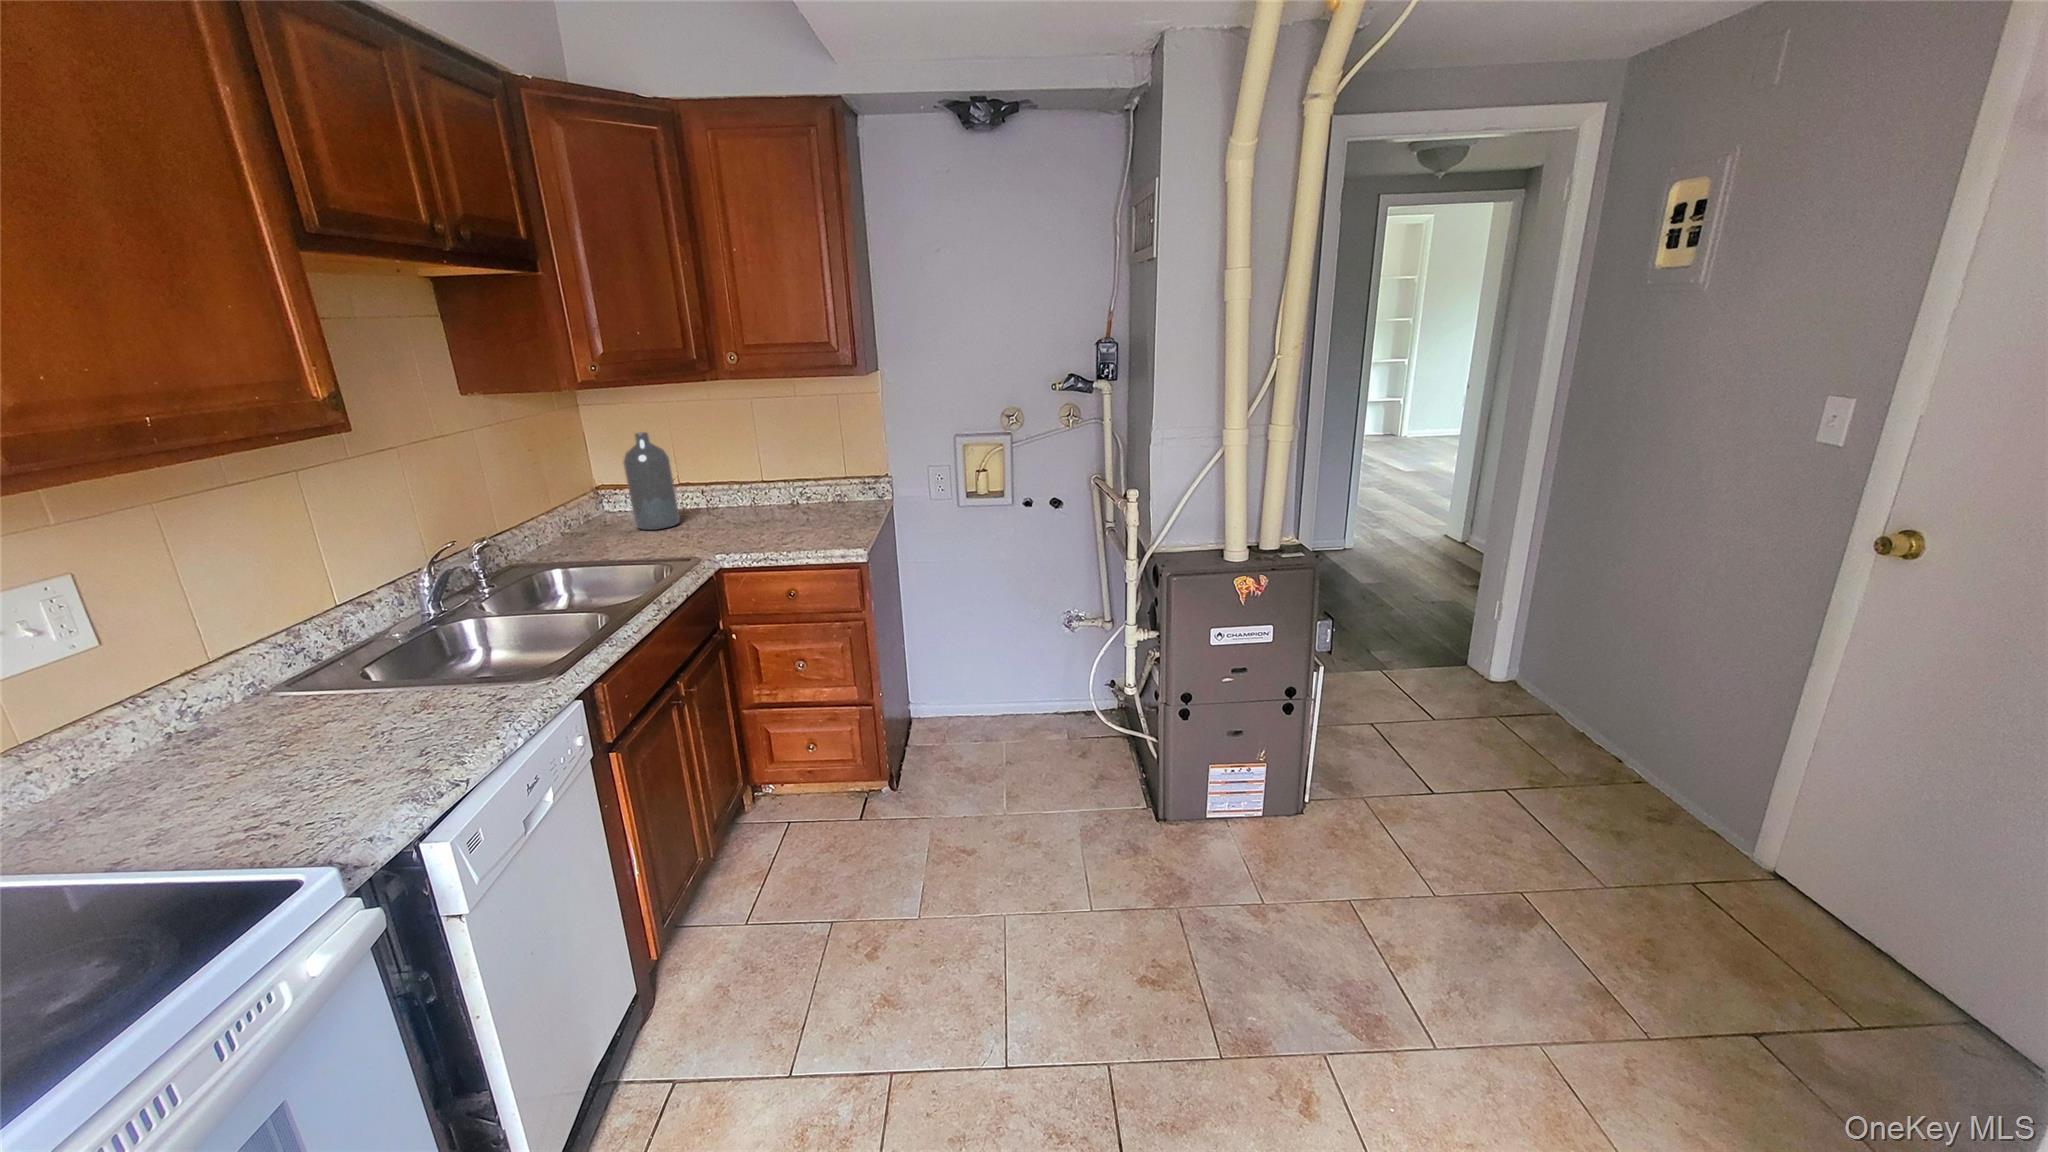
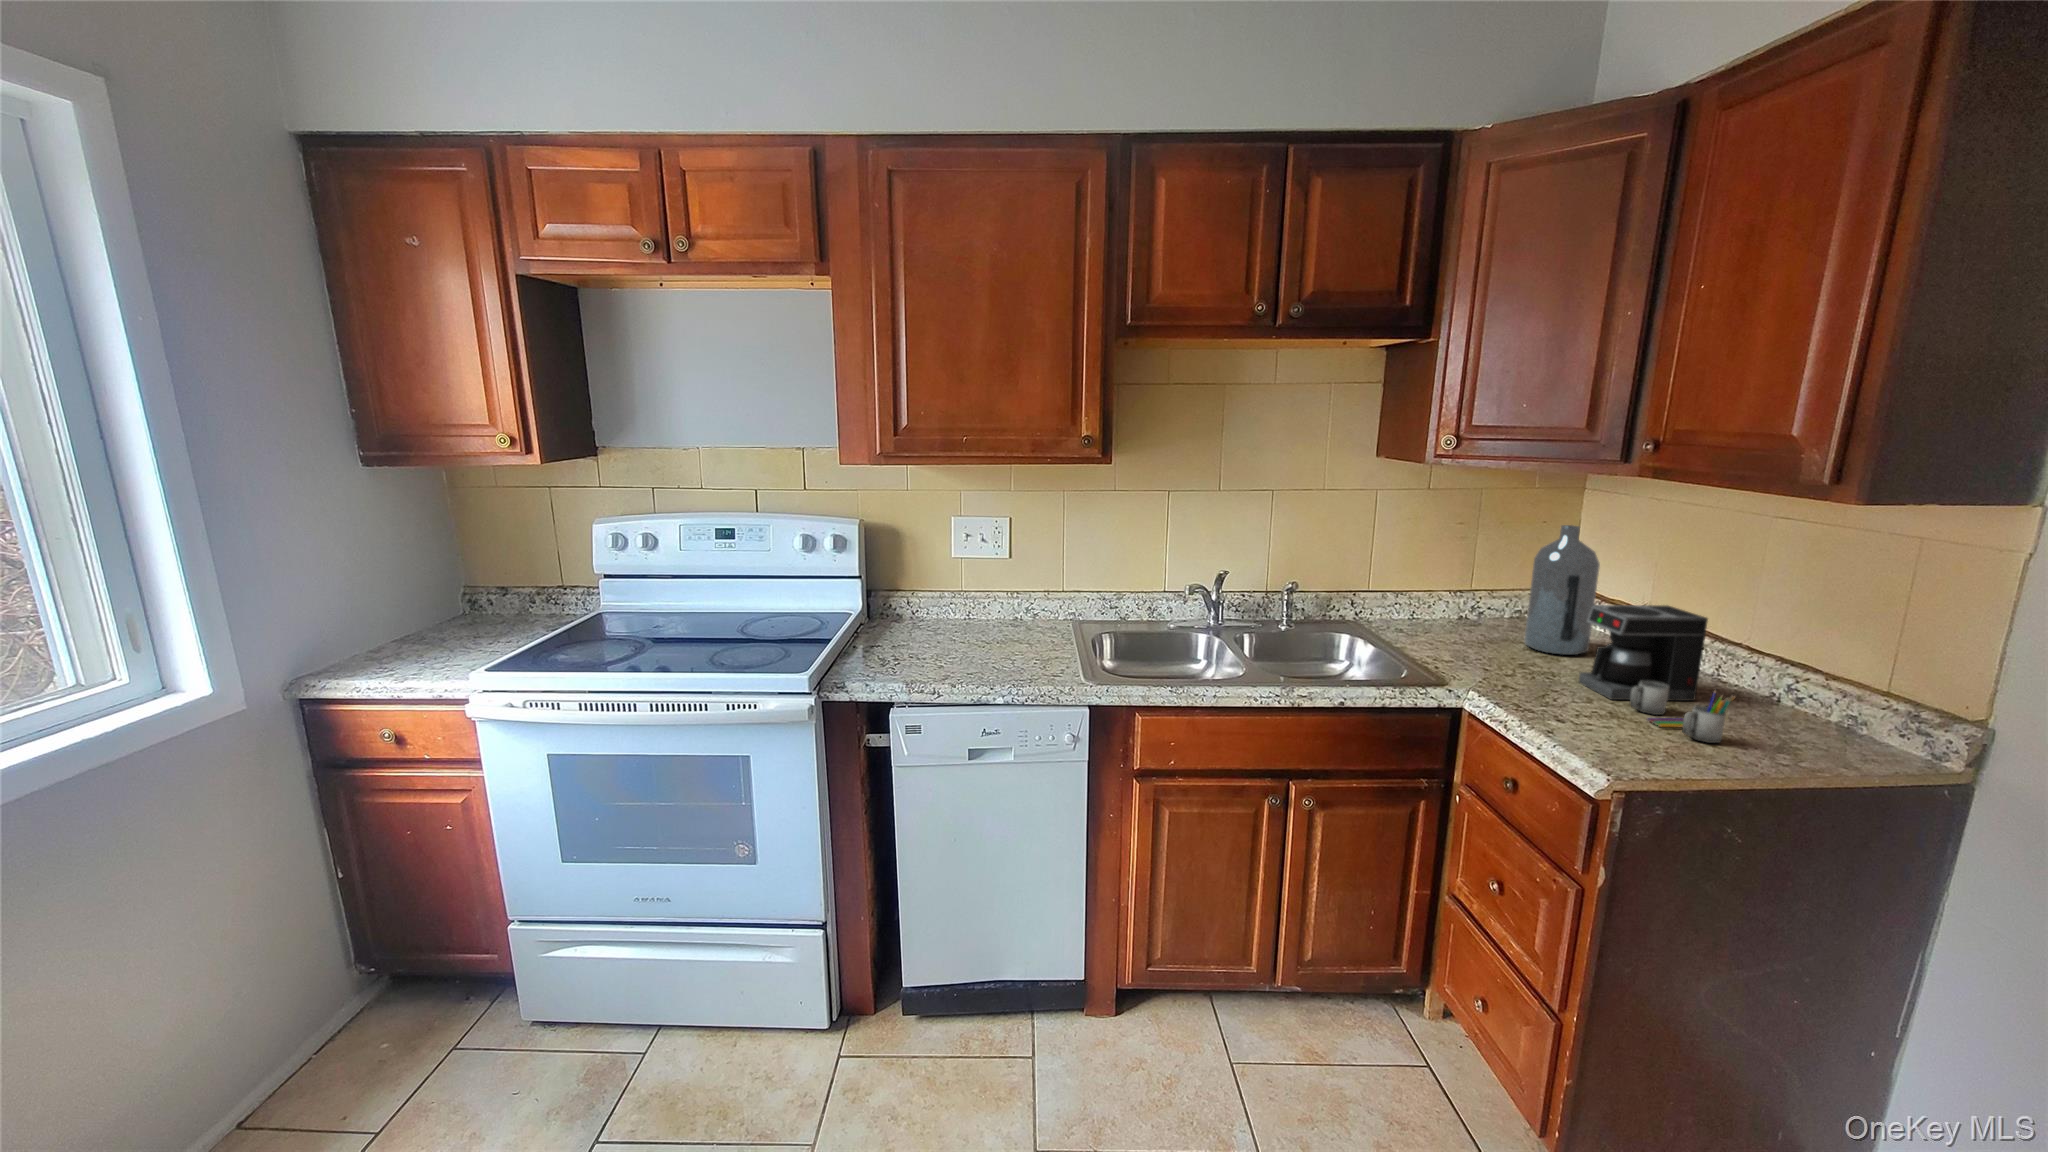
coffee maker: none [719,466,838,531] -> present [1579,605,1736,743]

